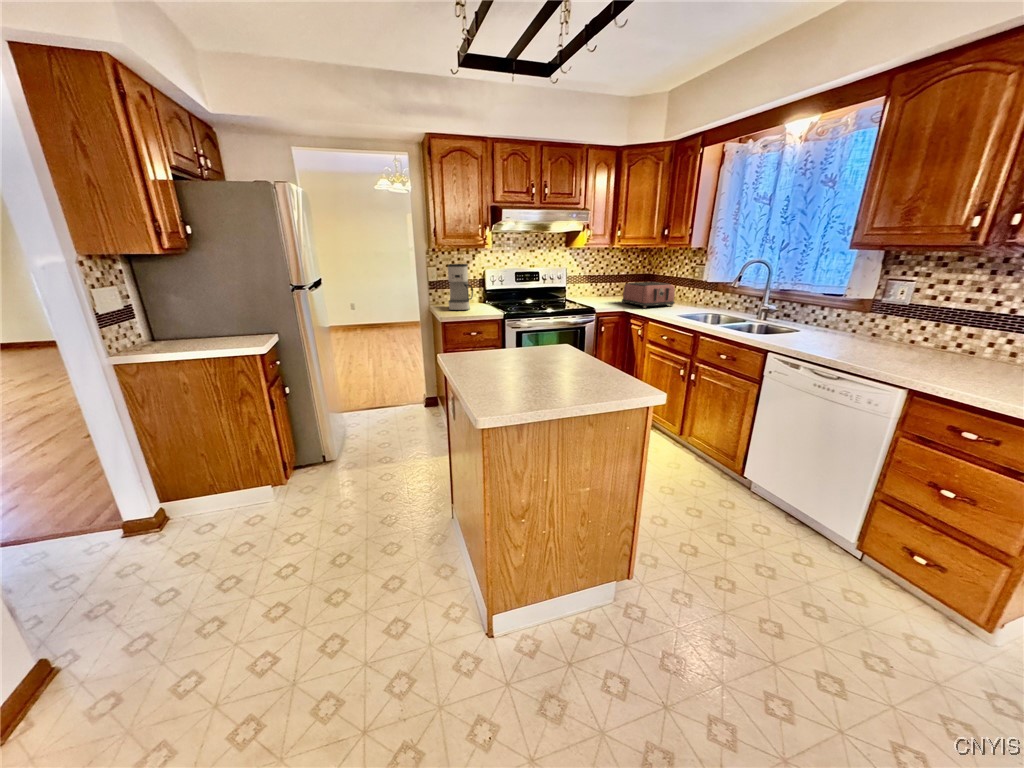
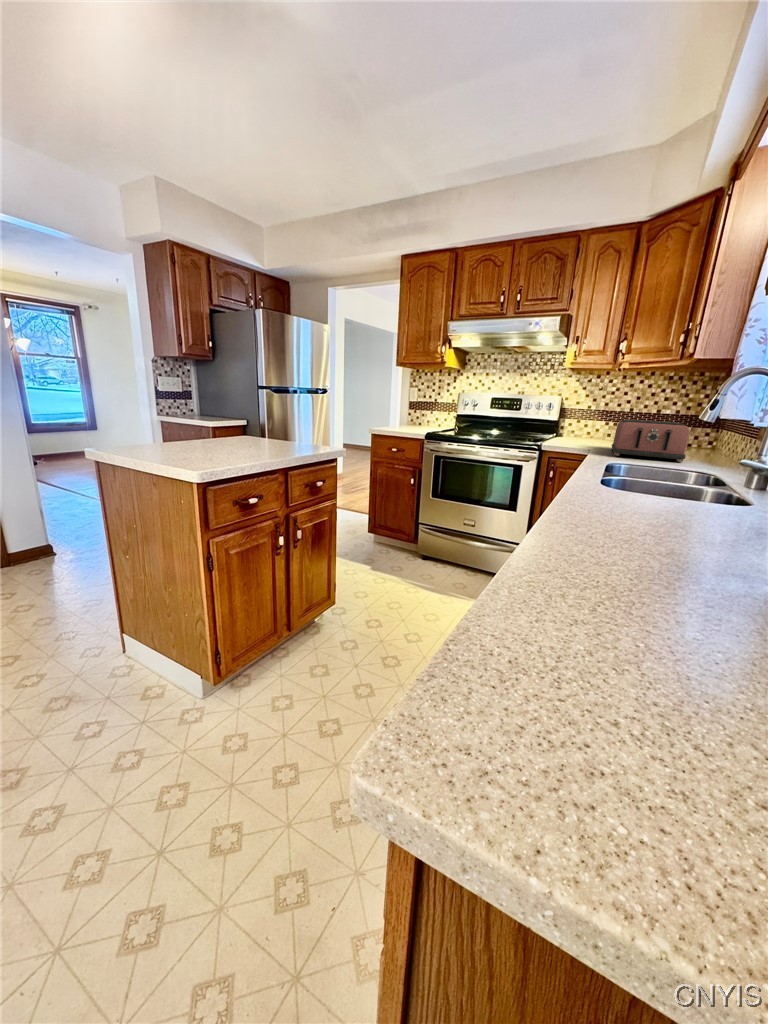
coffee maker: present [448,264,473,310] -> none [398,382,431,430]

